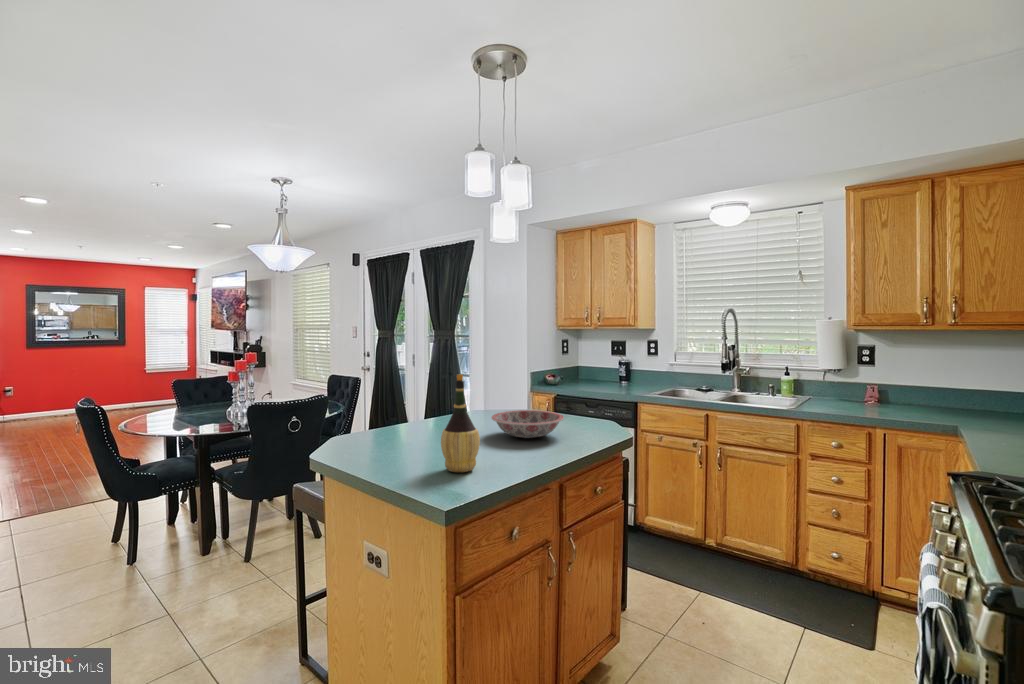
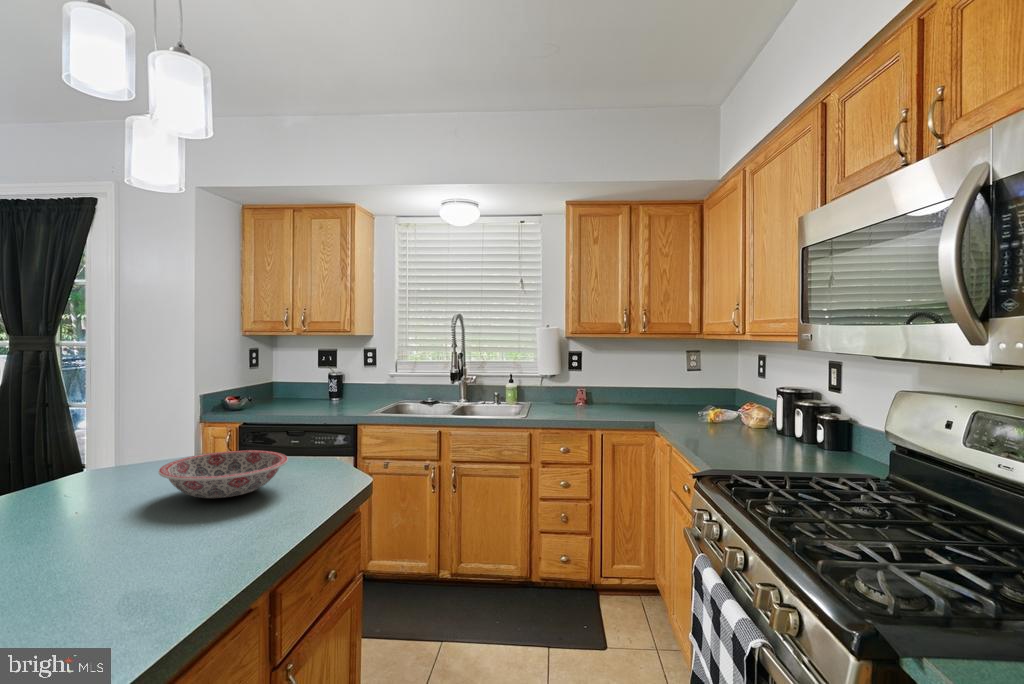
wine bottle: present [441,374,480,472] -> none [54,405,149,599]

